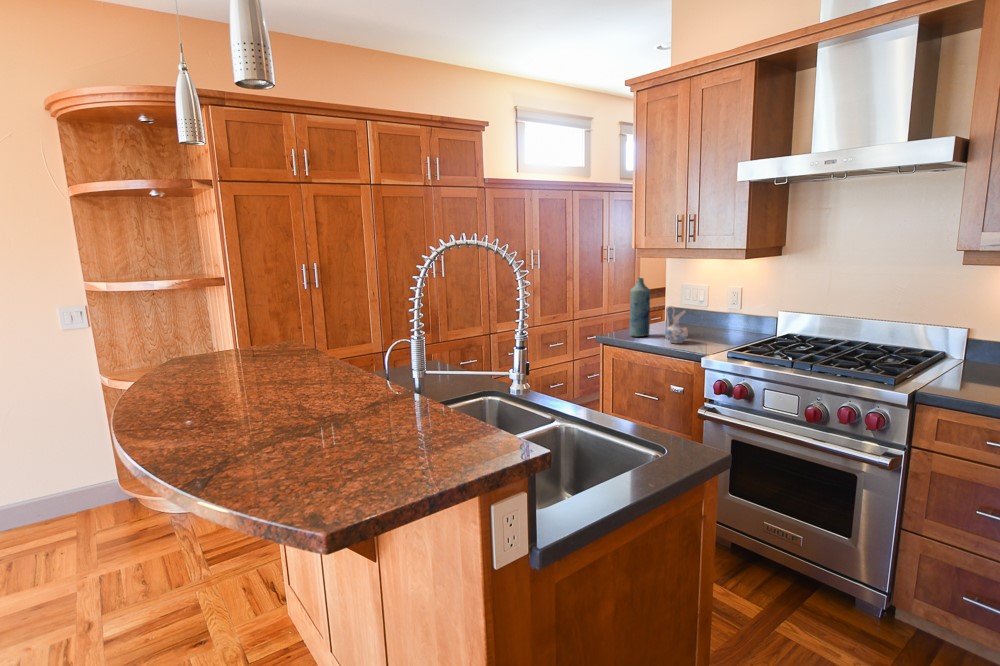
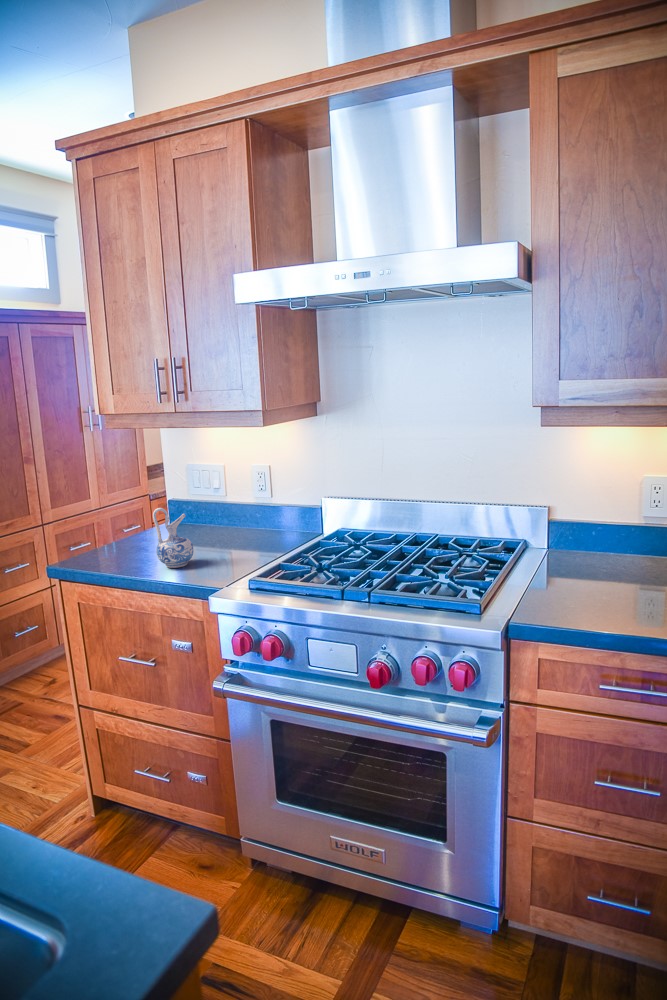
bottle: present [629,278,650,337] -> none [97,464,137,561]

